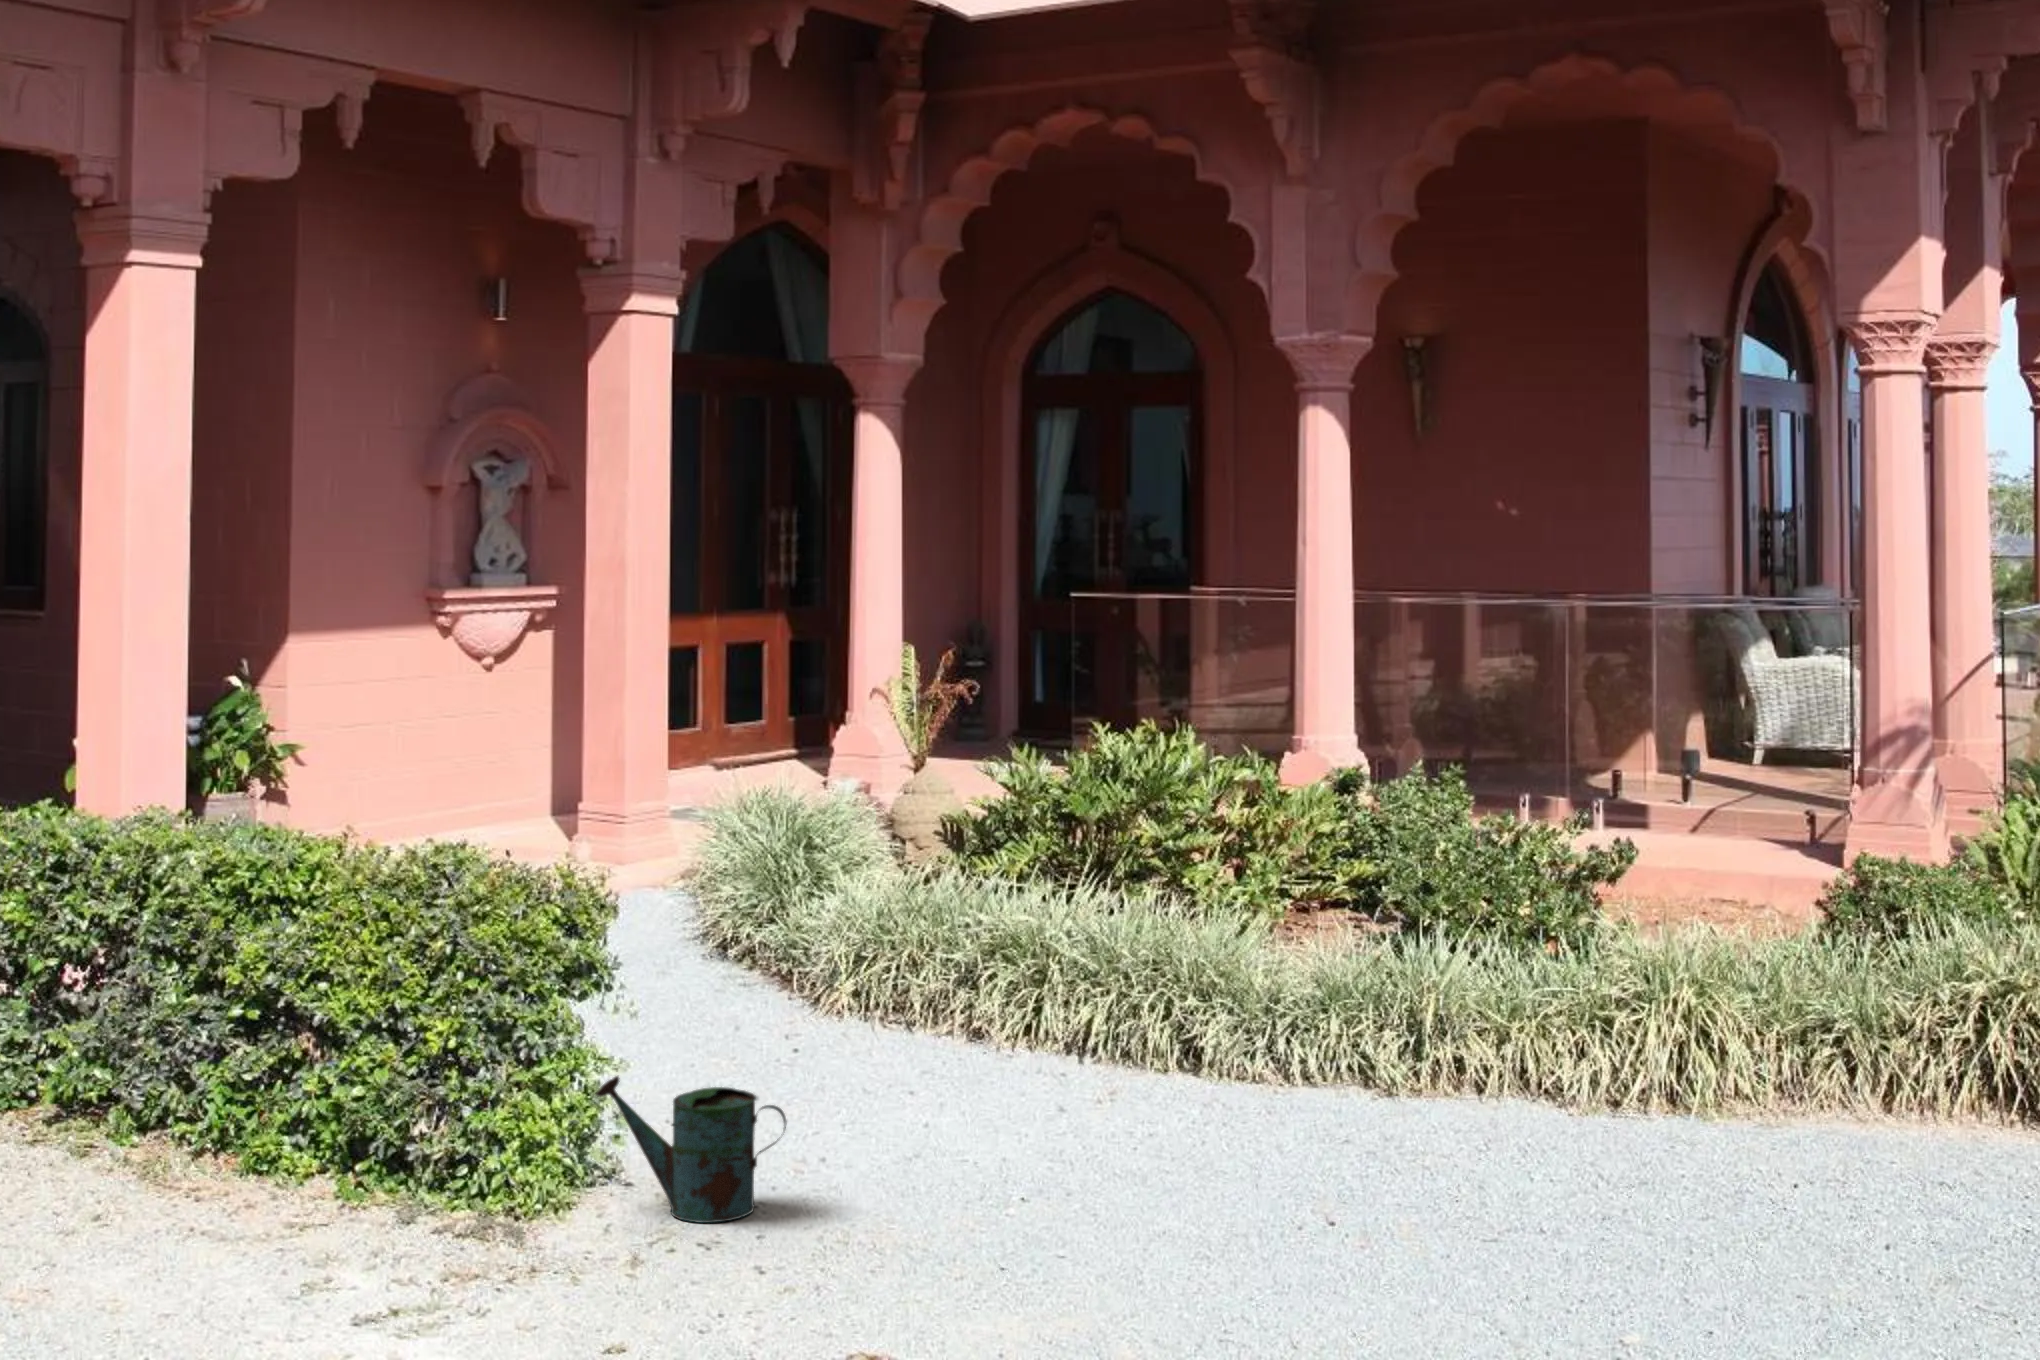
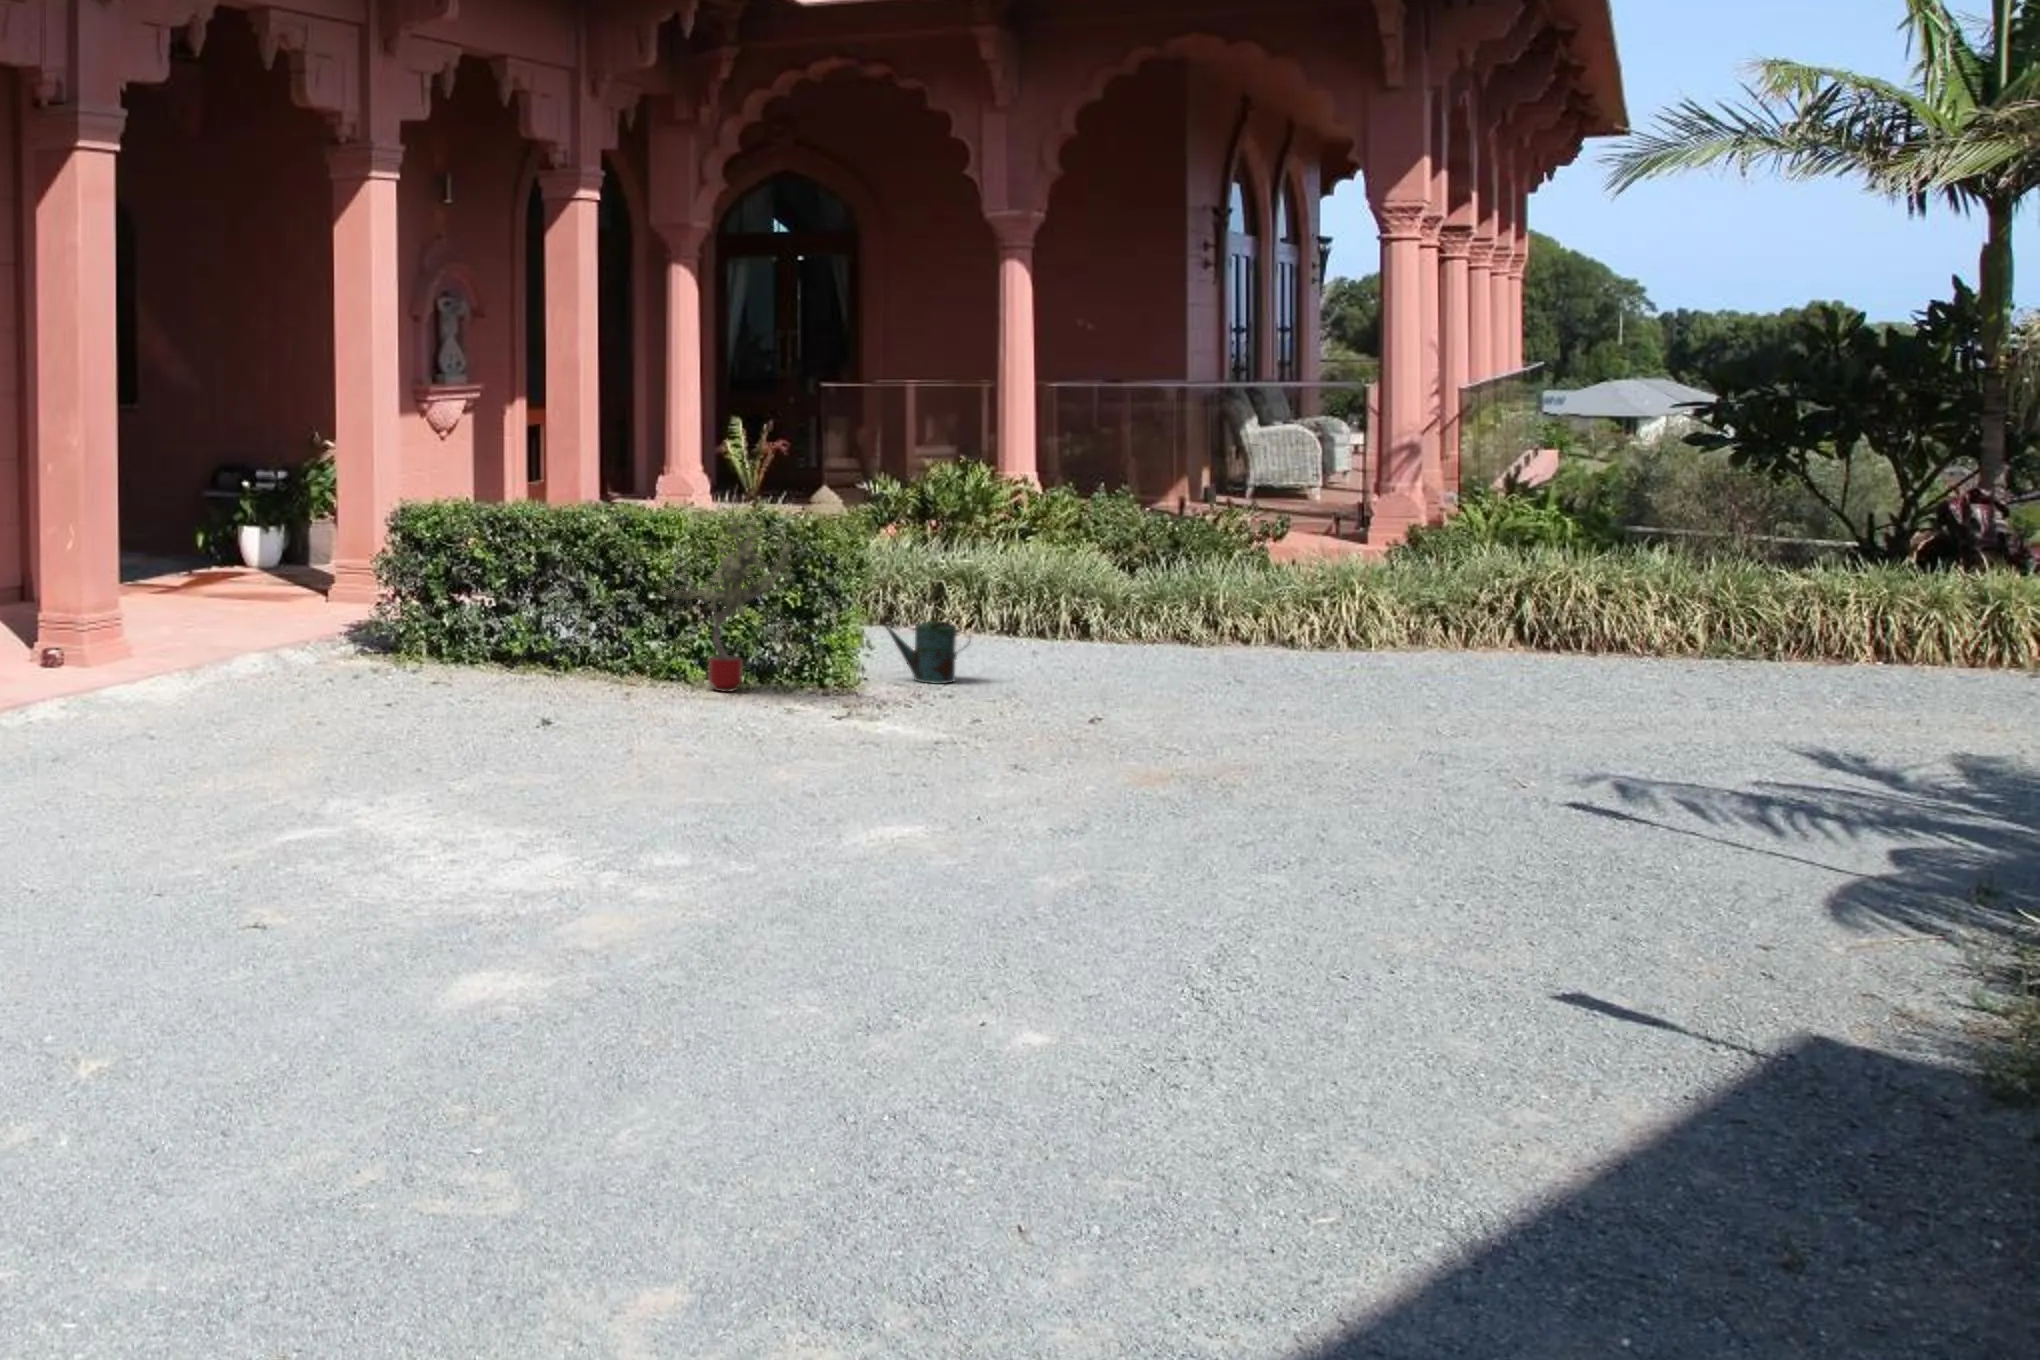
potted tree: none [129,877,365,1248] -> present [663,518,793,692]

